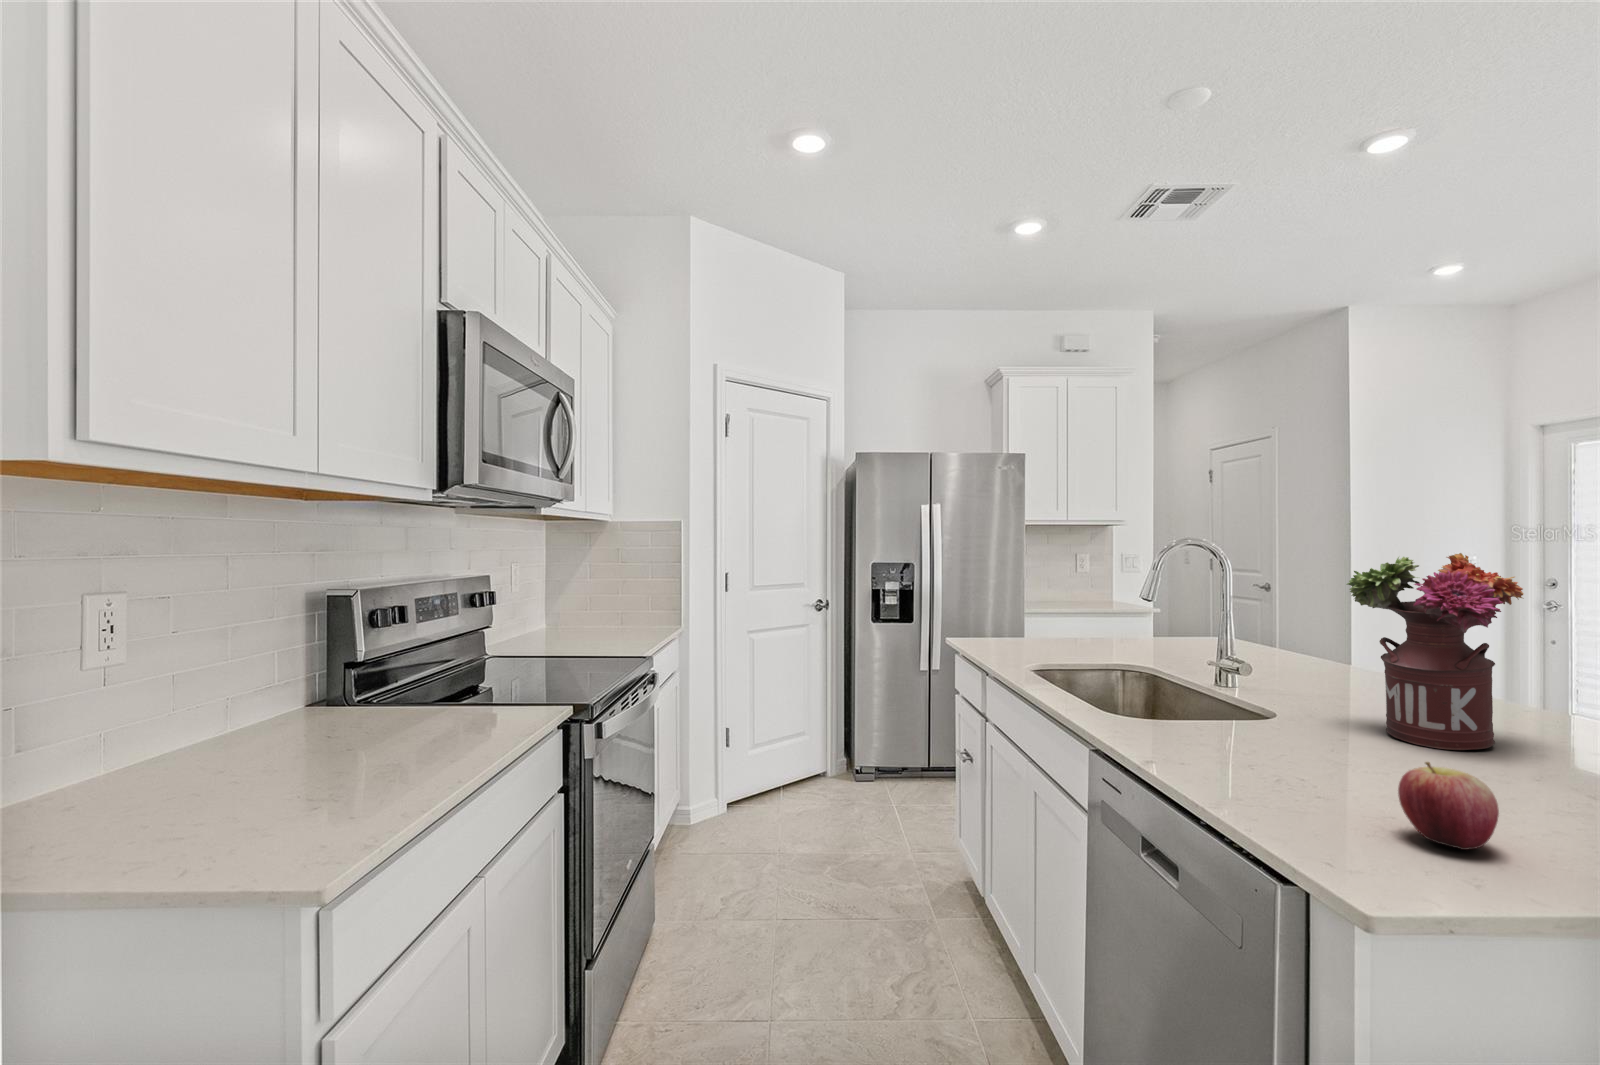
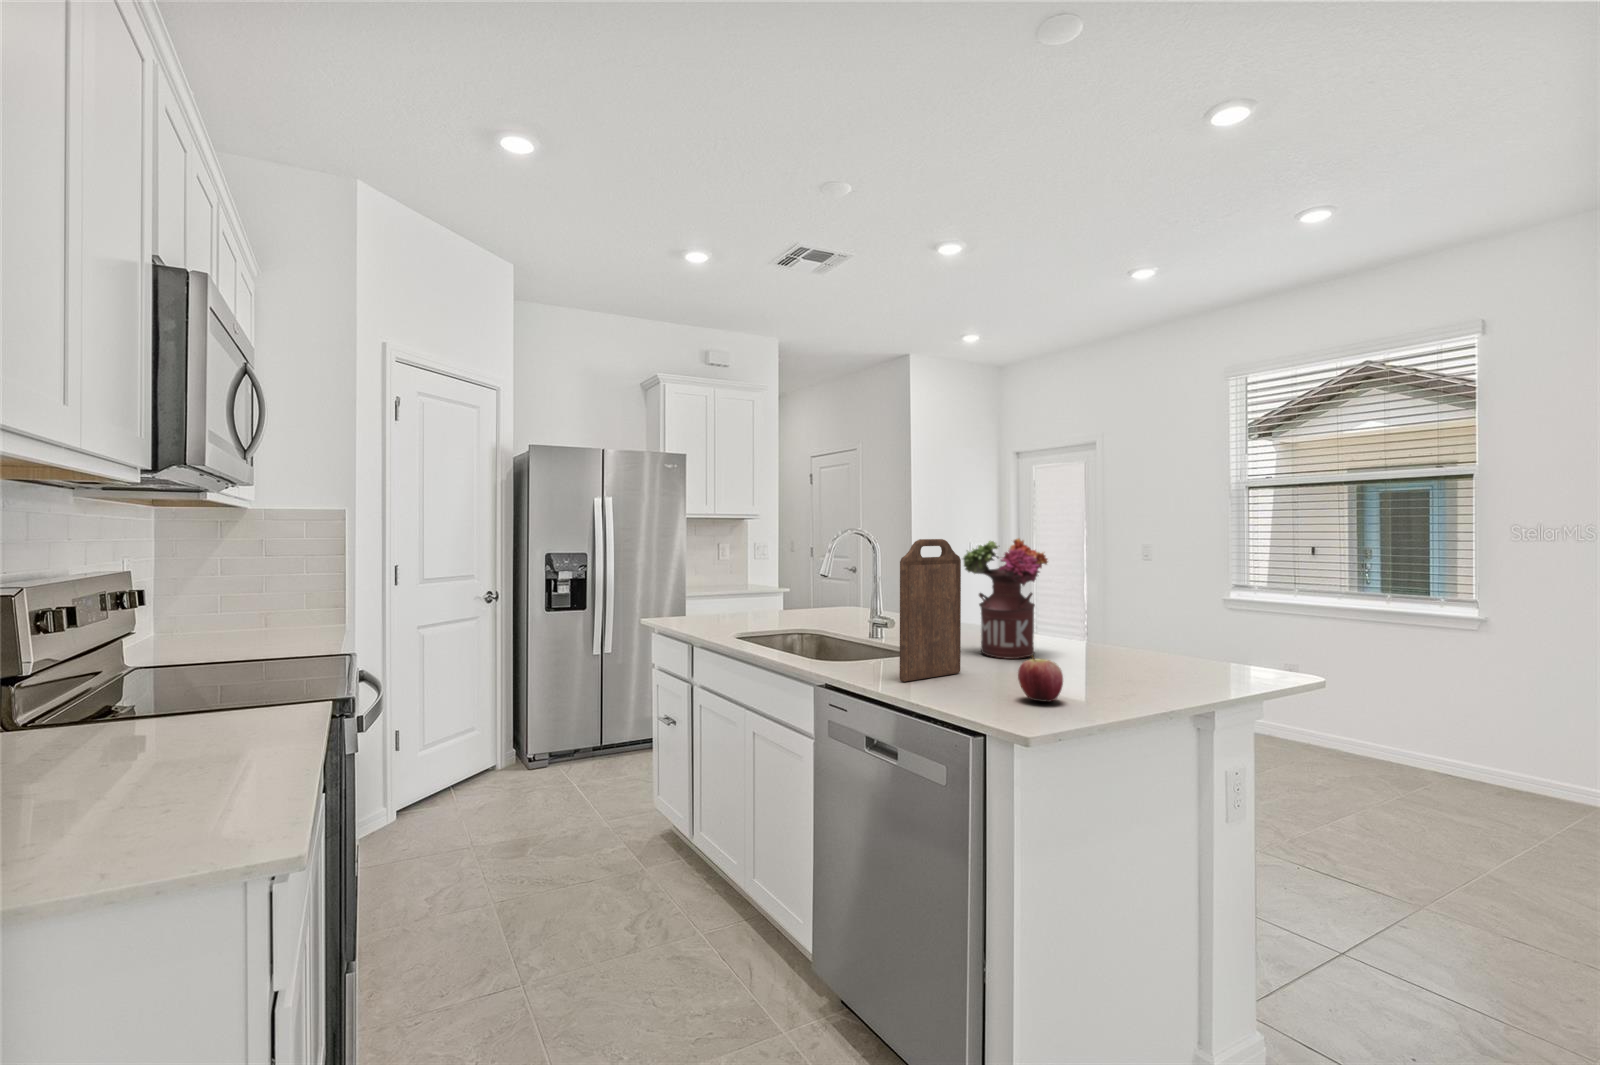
cutting board: none [1199,555,1320,766] -> present [900,539,961,682]

